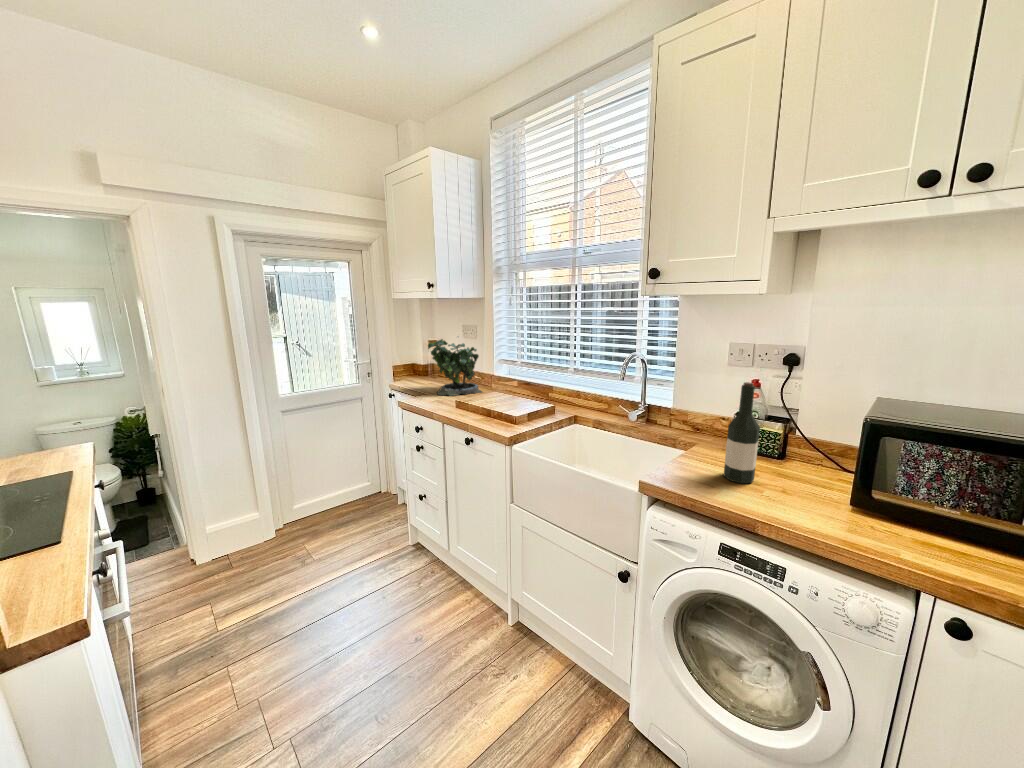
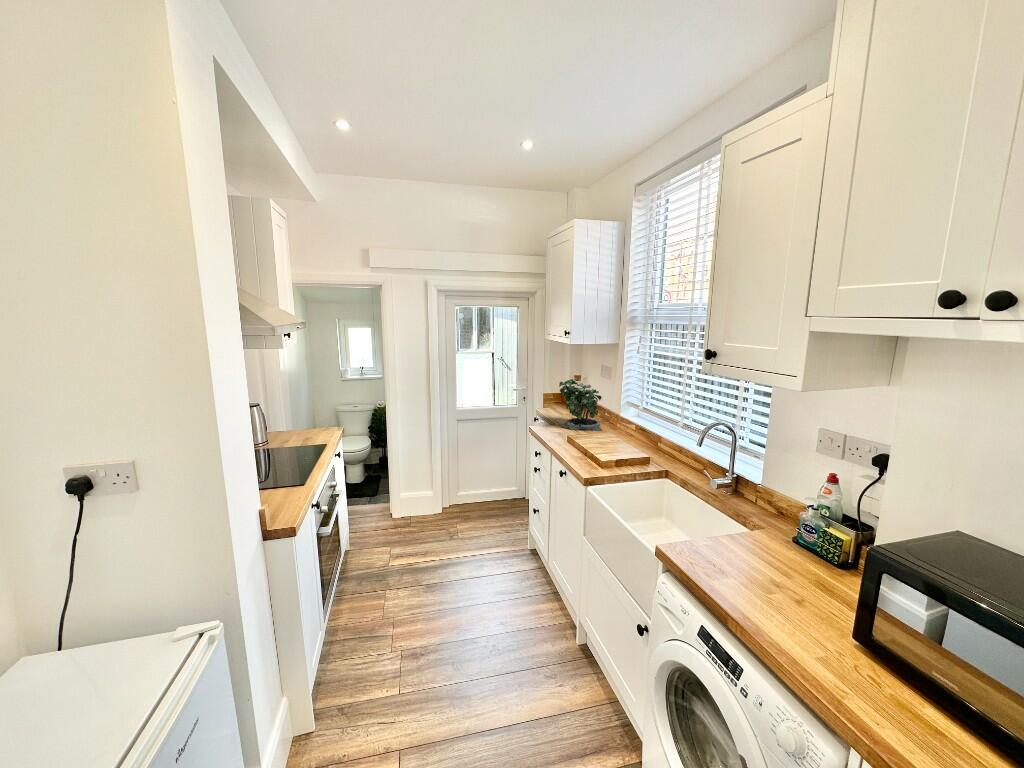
wine bottle: present [724,382,760,483] -> none [744,477,781,580]

